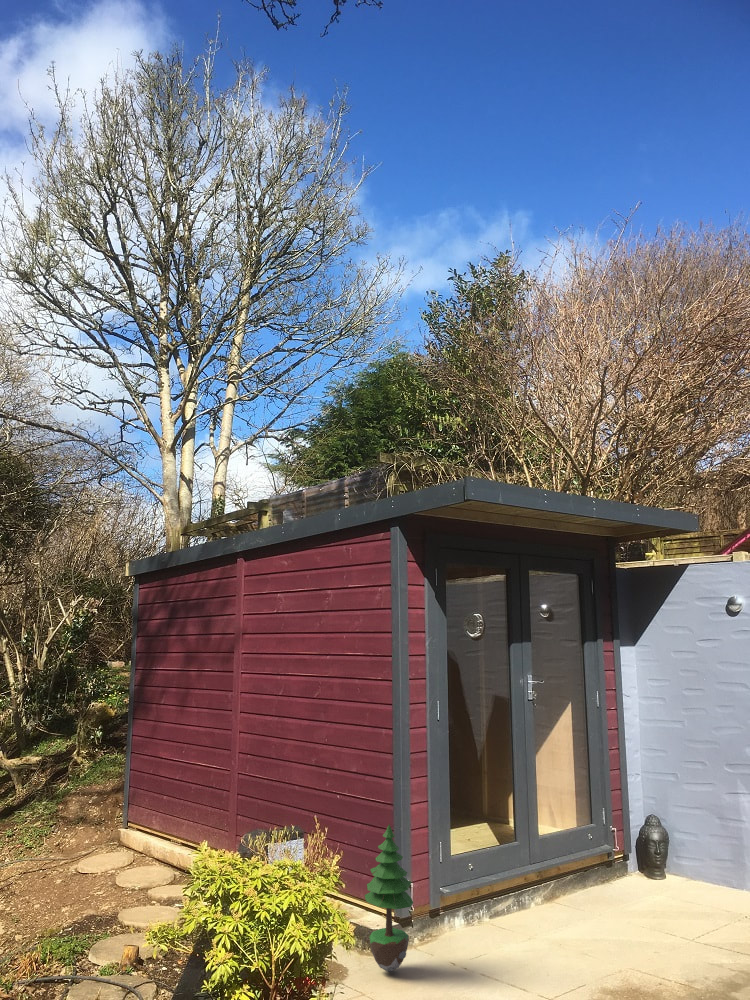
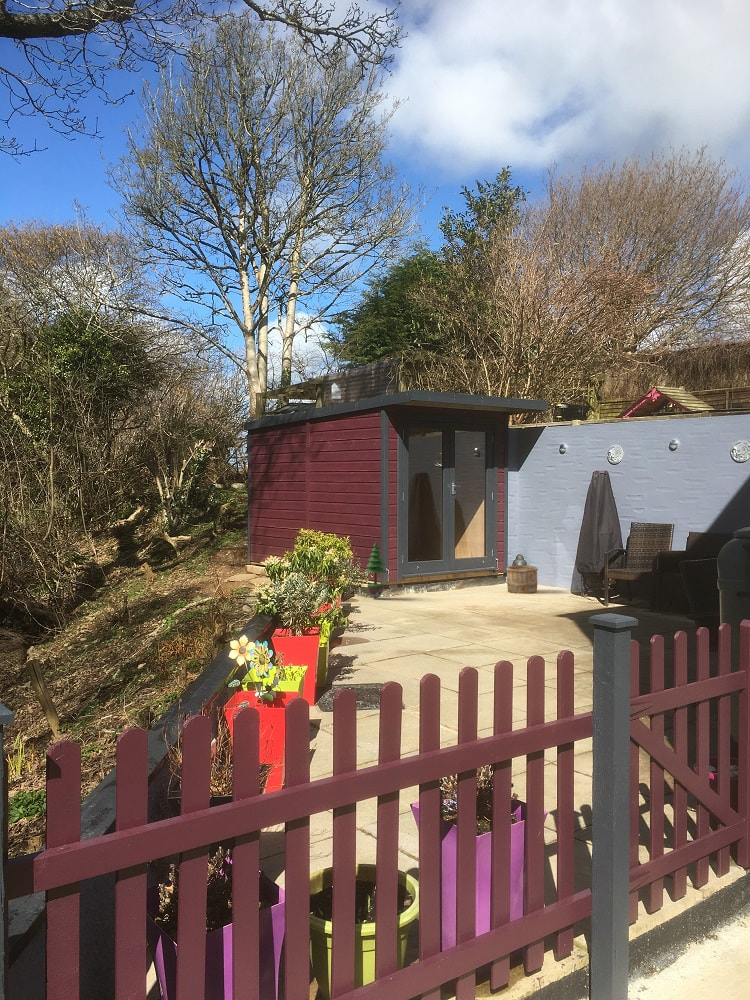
wooden bucket: none [652,849,727,925] -> present [506,565,538,594]

